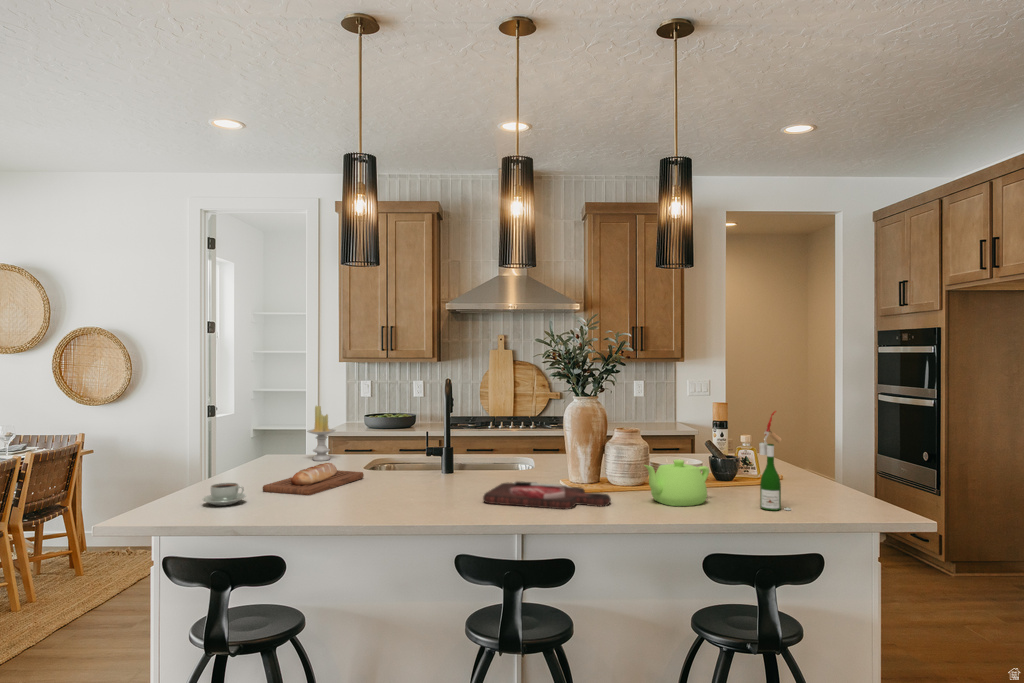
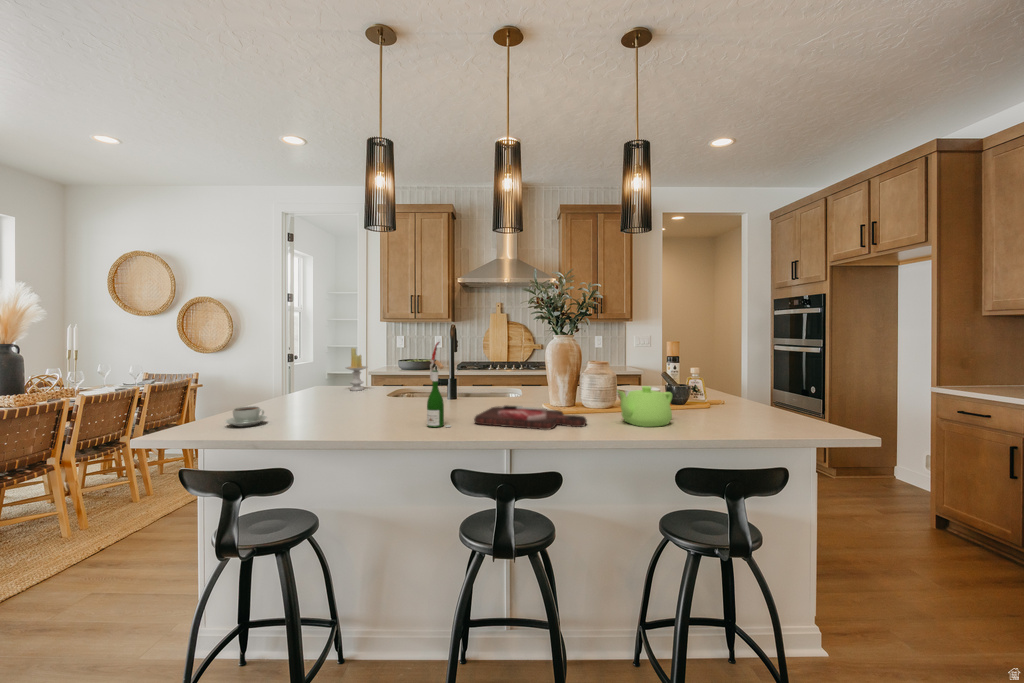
wine bottle: present [759,411,791,511] -> present [427,342,451,427]
bread loaf: present [263,463,364,495] -> none [290,391,381,418]

